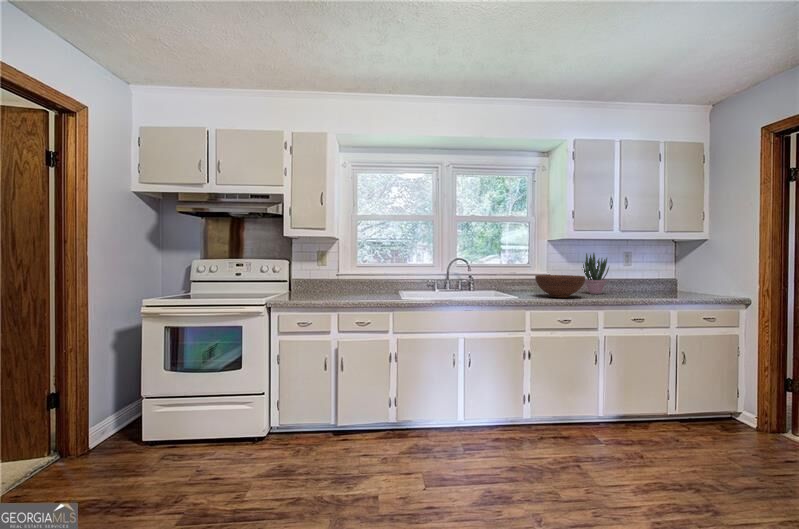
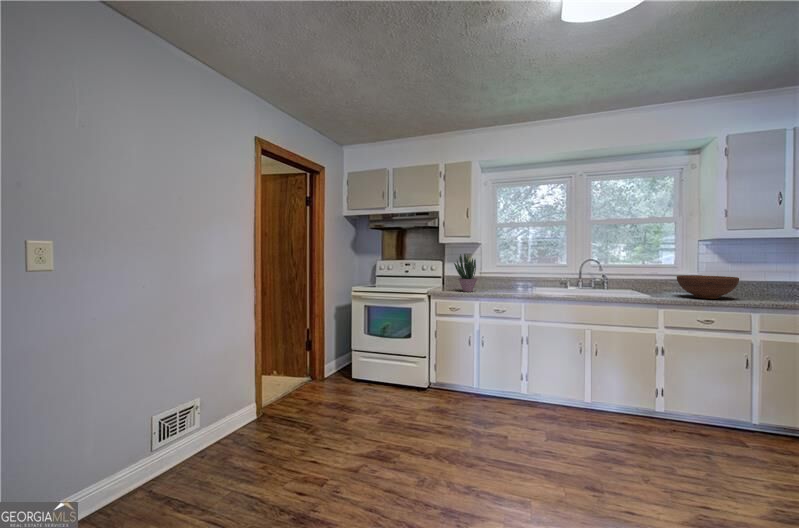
potted plant: present [582,253,609,294] -> present [454,254,477,292]

